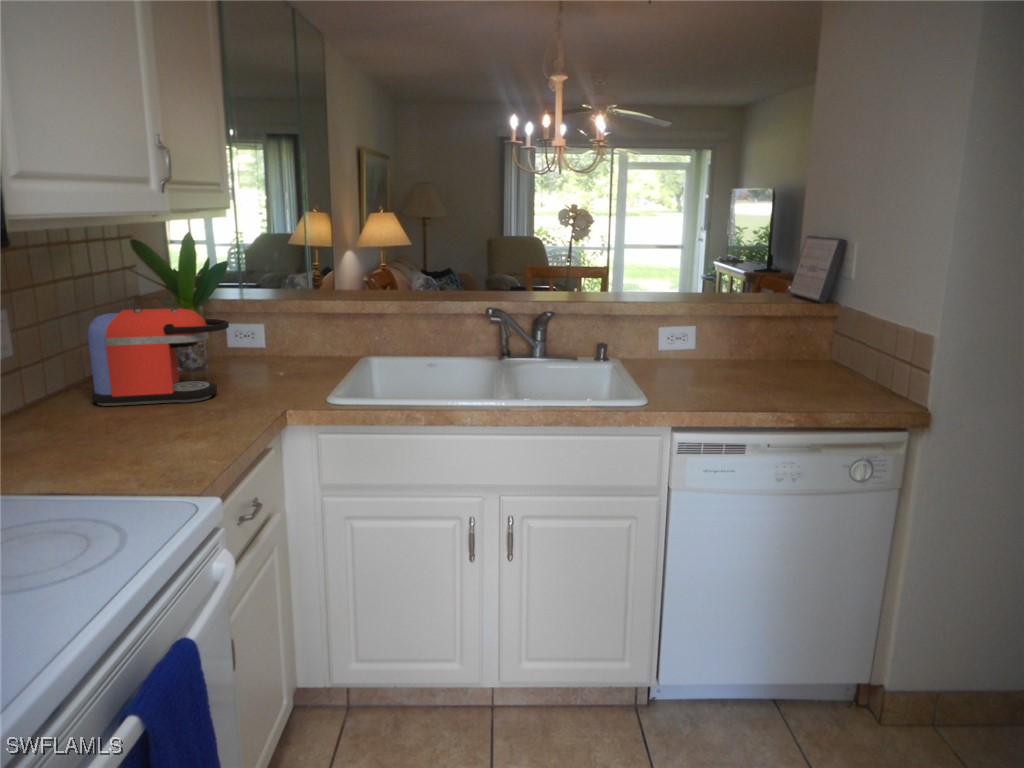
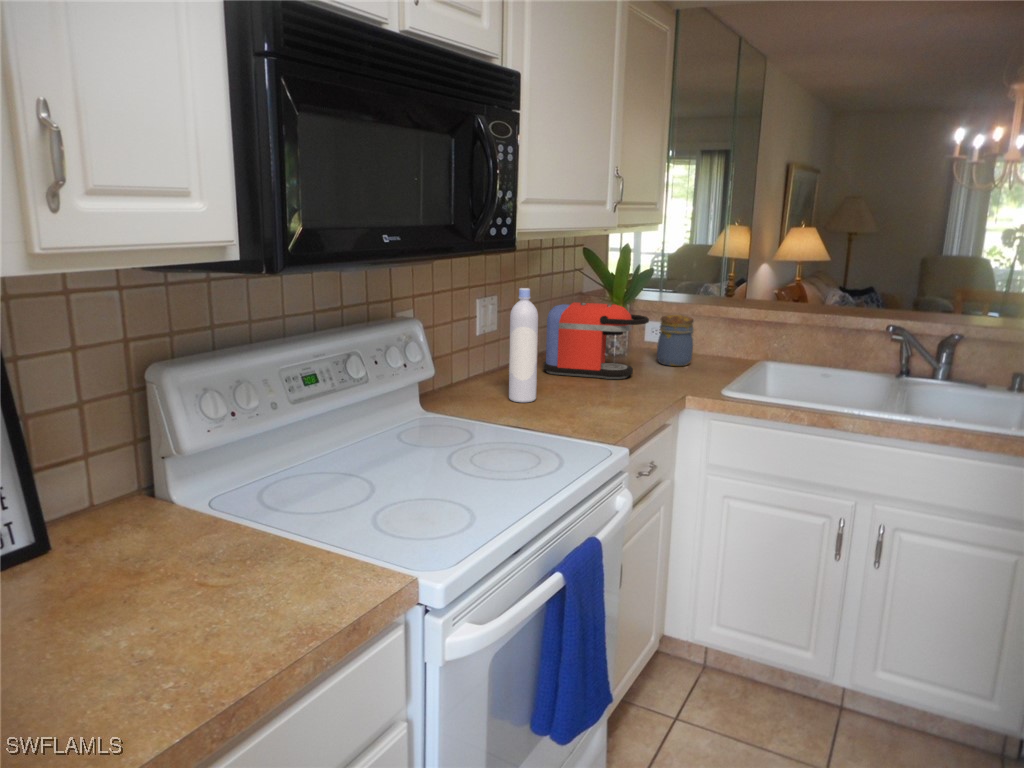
bottle: none [21,296,81,455] -> present [509,288,538,402]
jar: none [244,315,289,375] -> present [657,315,694,366]

